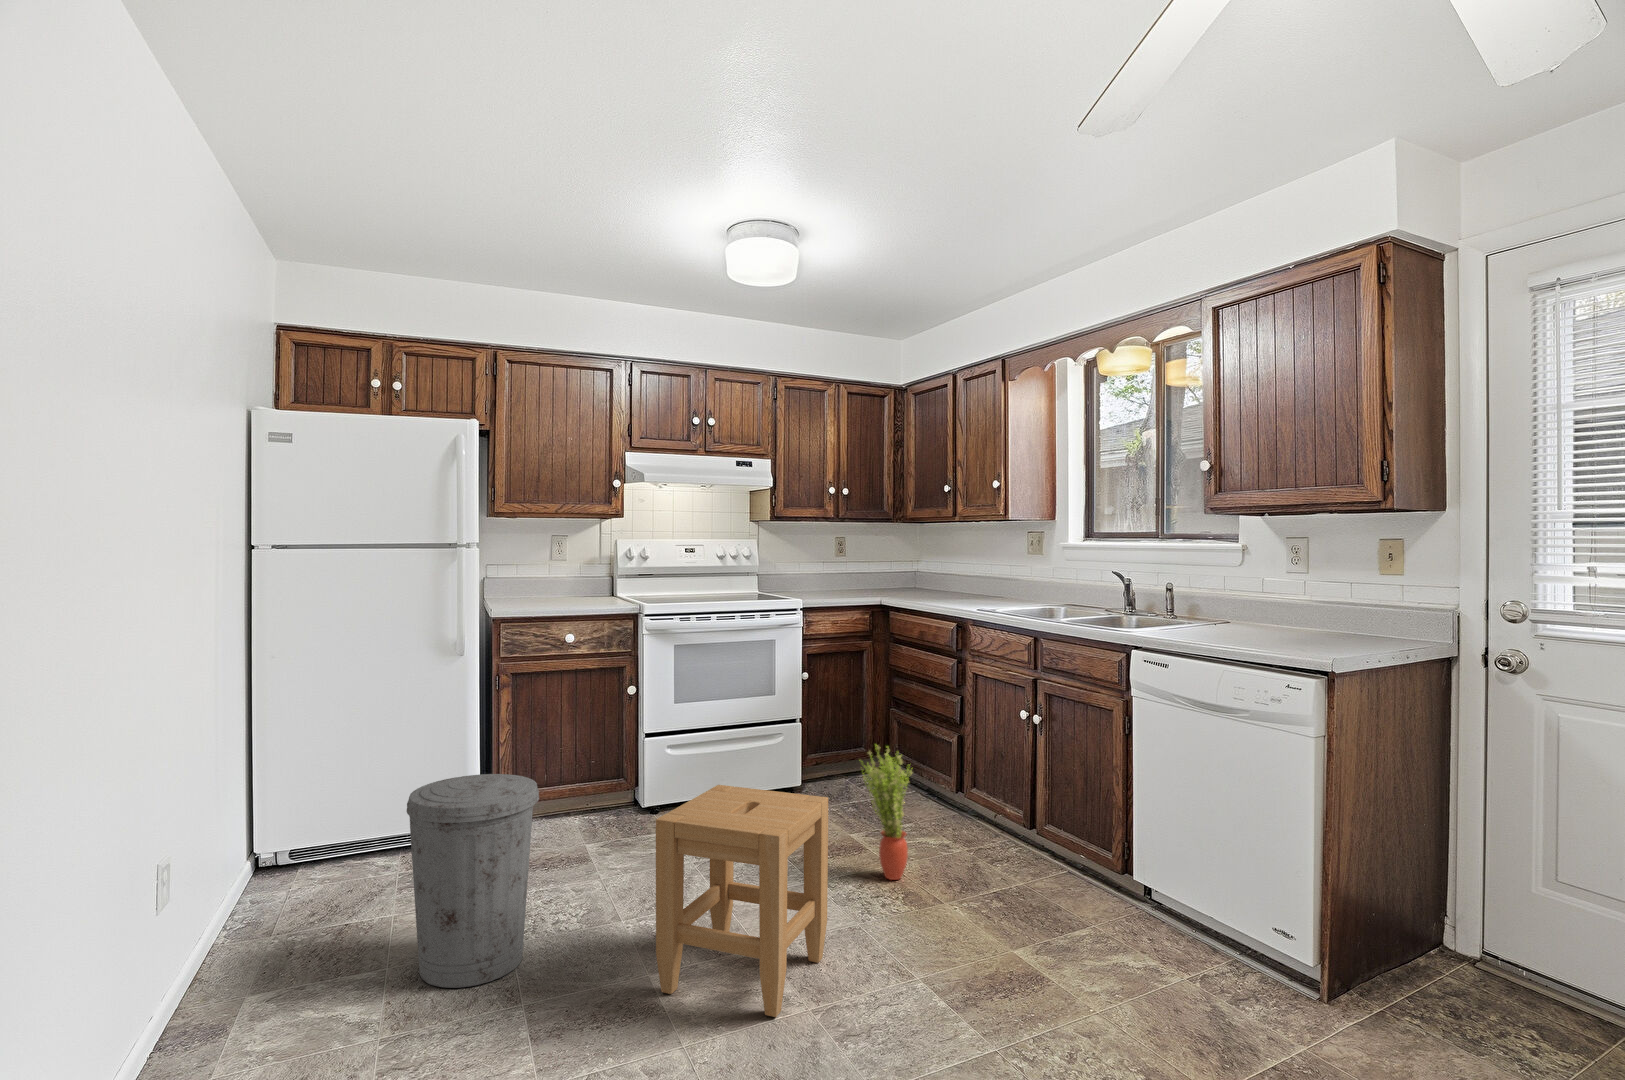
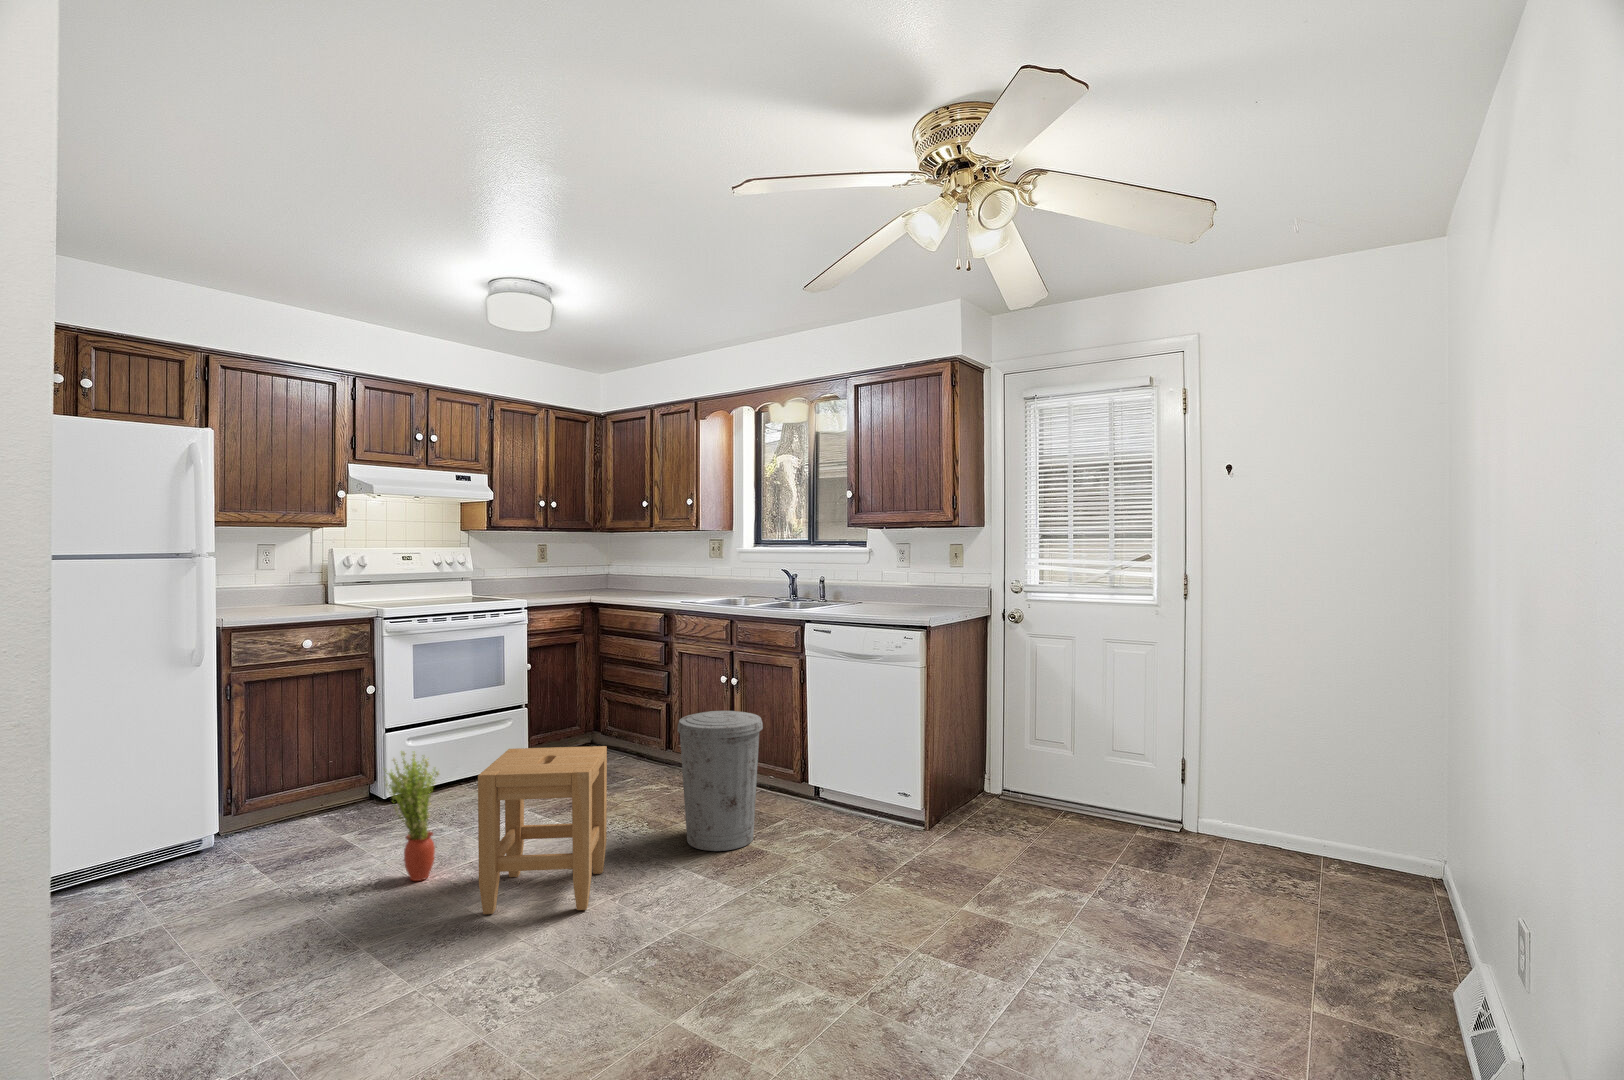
potted plant: present [863,745,912,880] -> present [385,752,439,881]
trash can: present [407,774,539,988] -> present [678,711,763,851]

